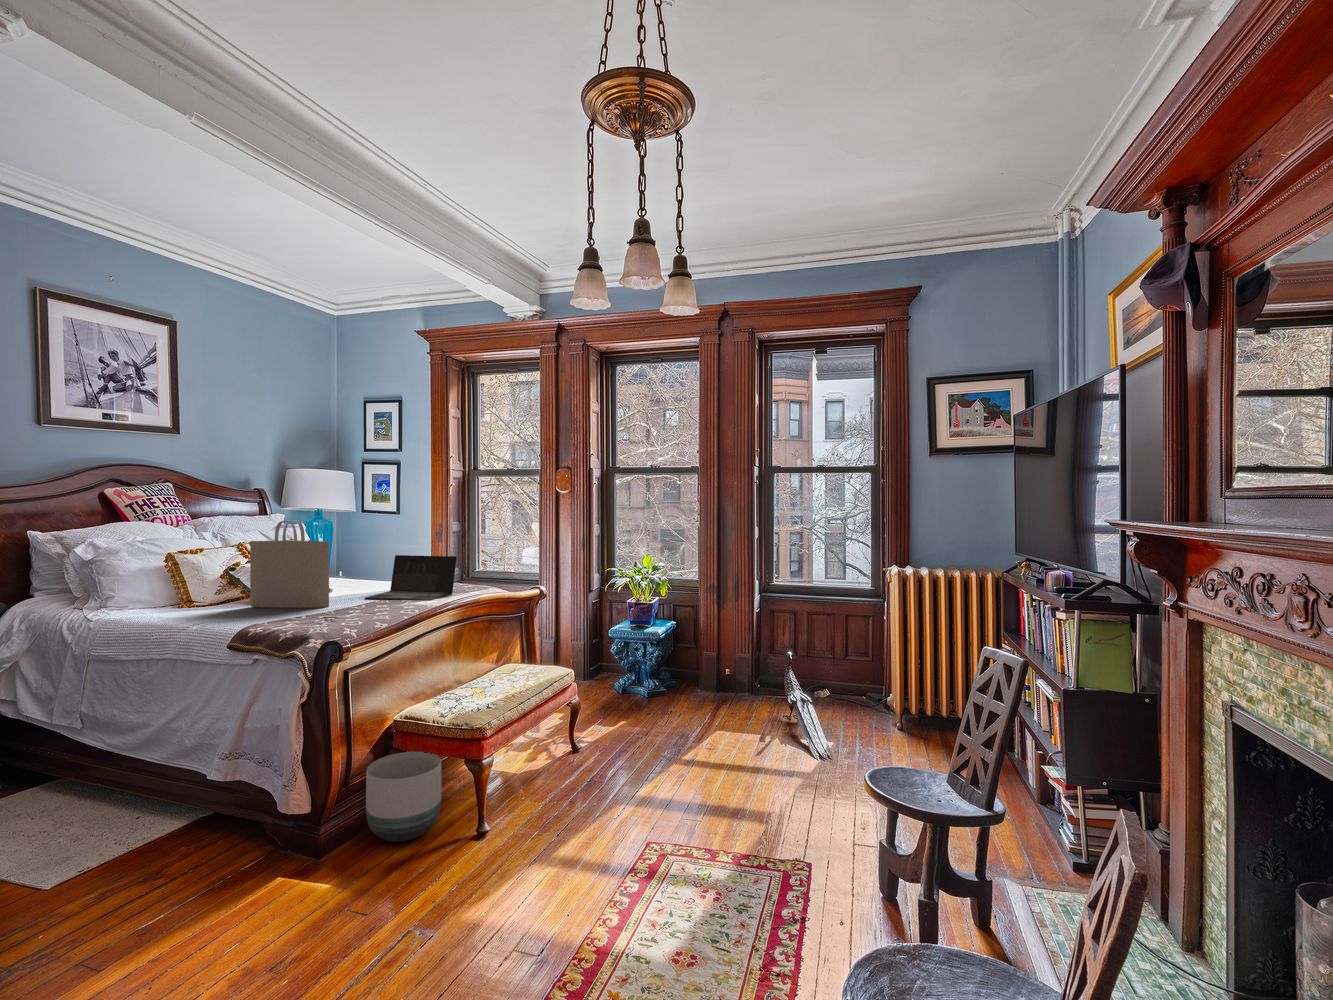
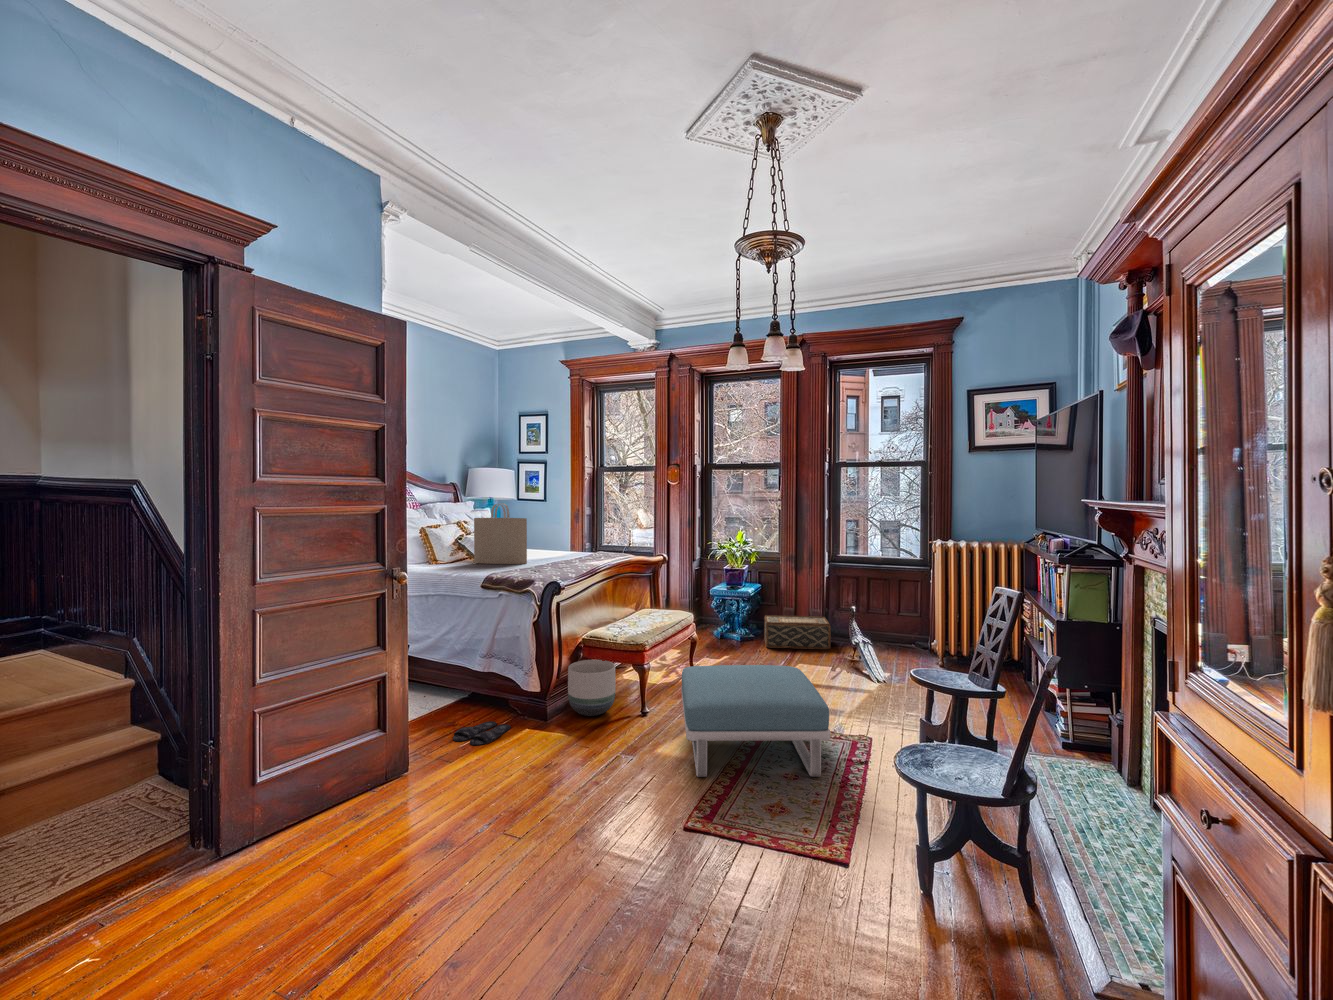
laptop: present [364,555,457,600] -> none [546,529,607,561]
woven basket: none [676,664,759,709] -> present [764,615,831,649]
footstool: none [519,759,746,965] -> present [682,665,830,777]
slippers: none [156,860,266,914] -> present [453,721,511,745]

